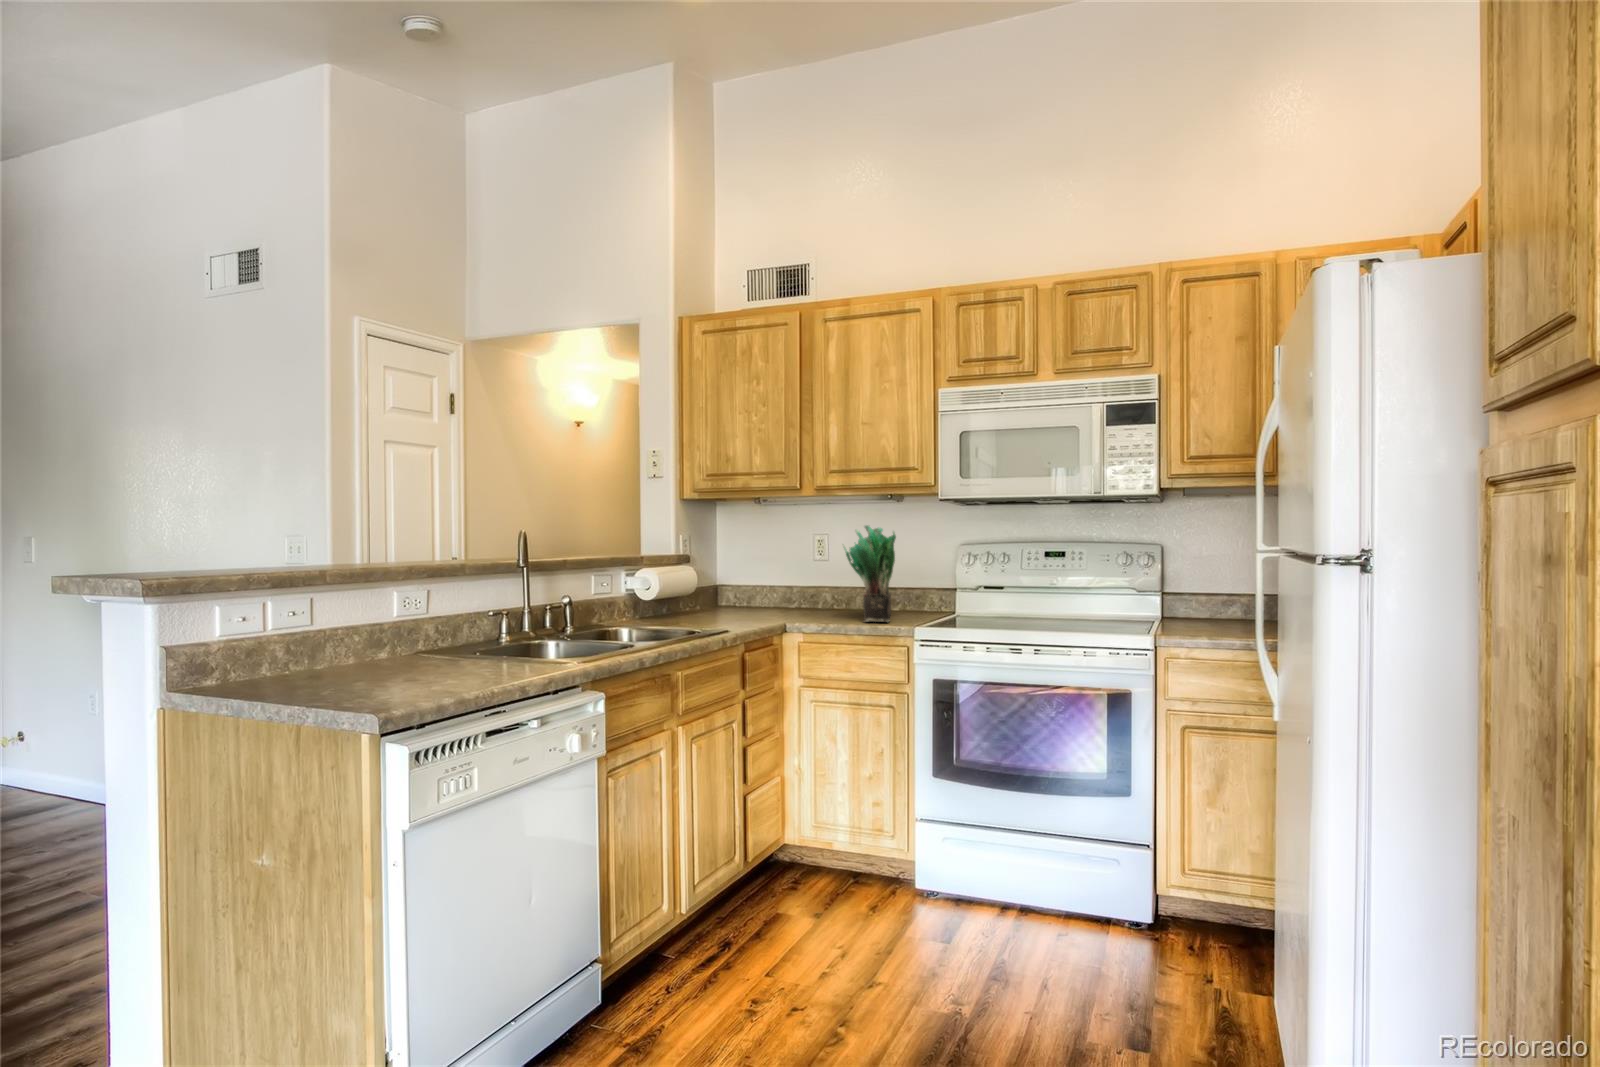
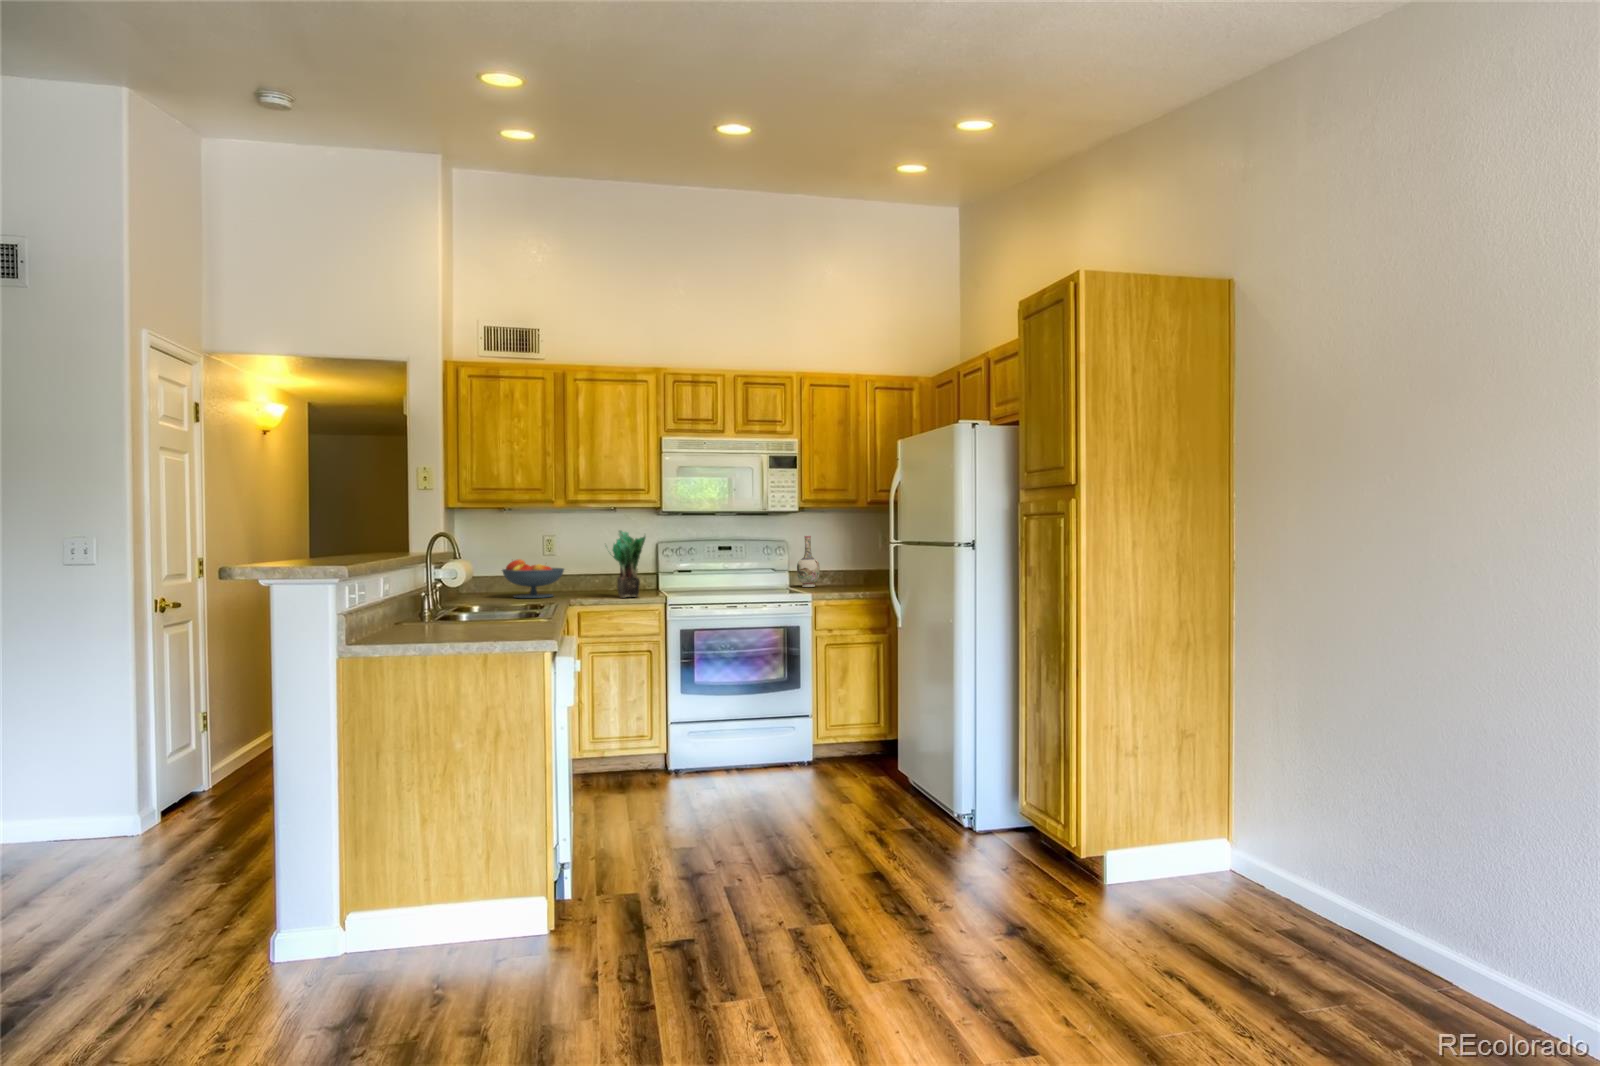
vase: none [1177,535,1218,621] -> present [797,536,820,587]
fruit bowl: none [742,562,821,614] -> present [502,559,564,598]

